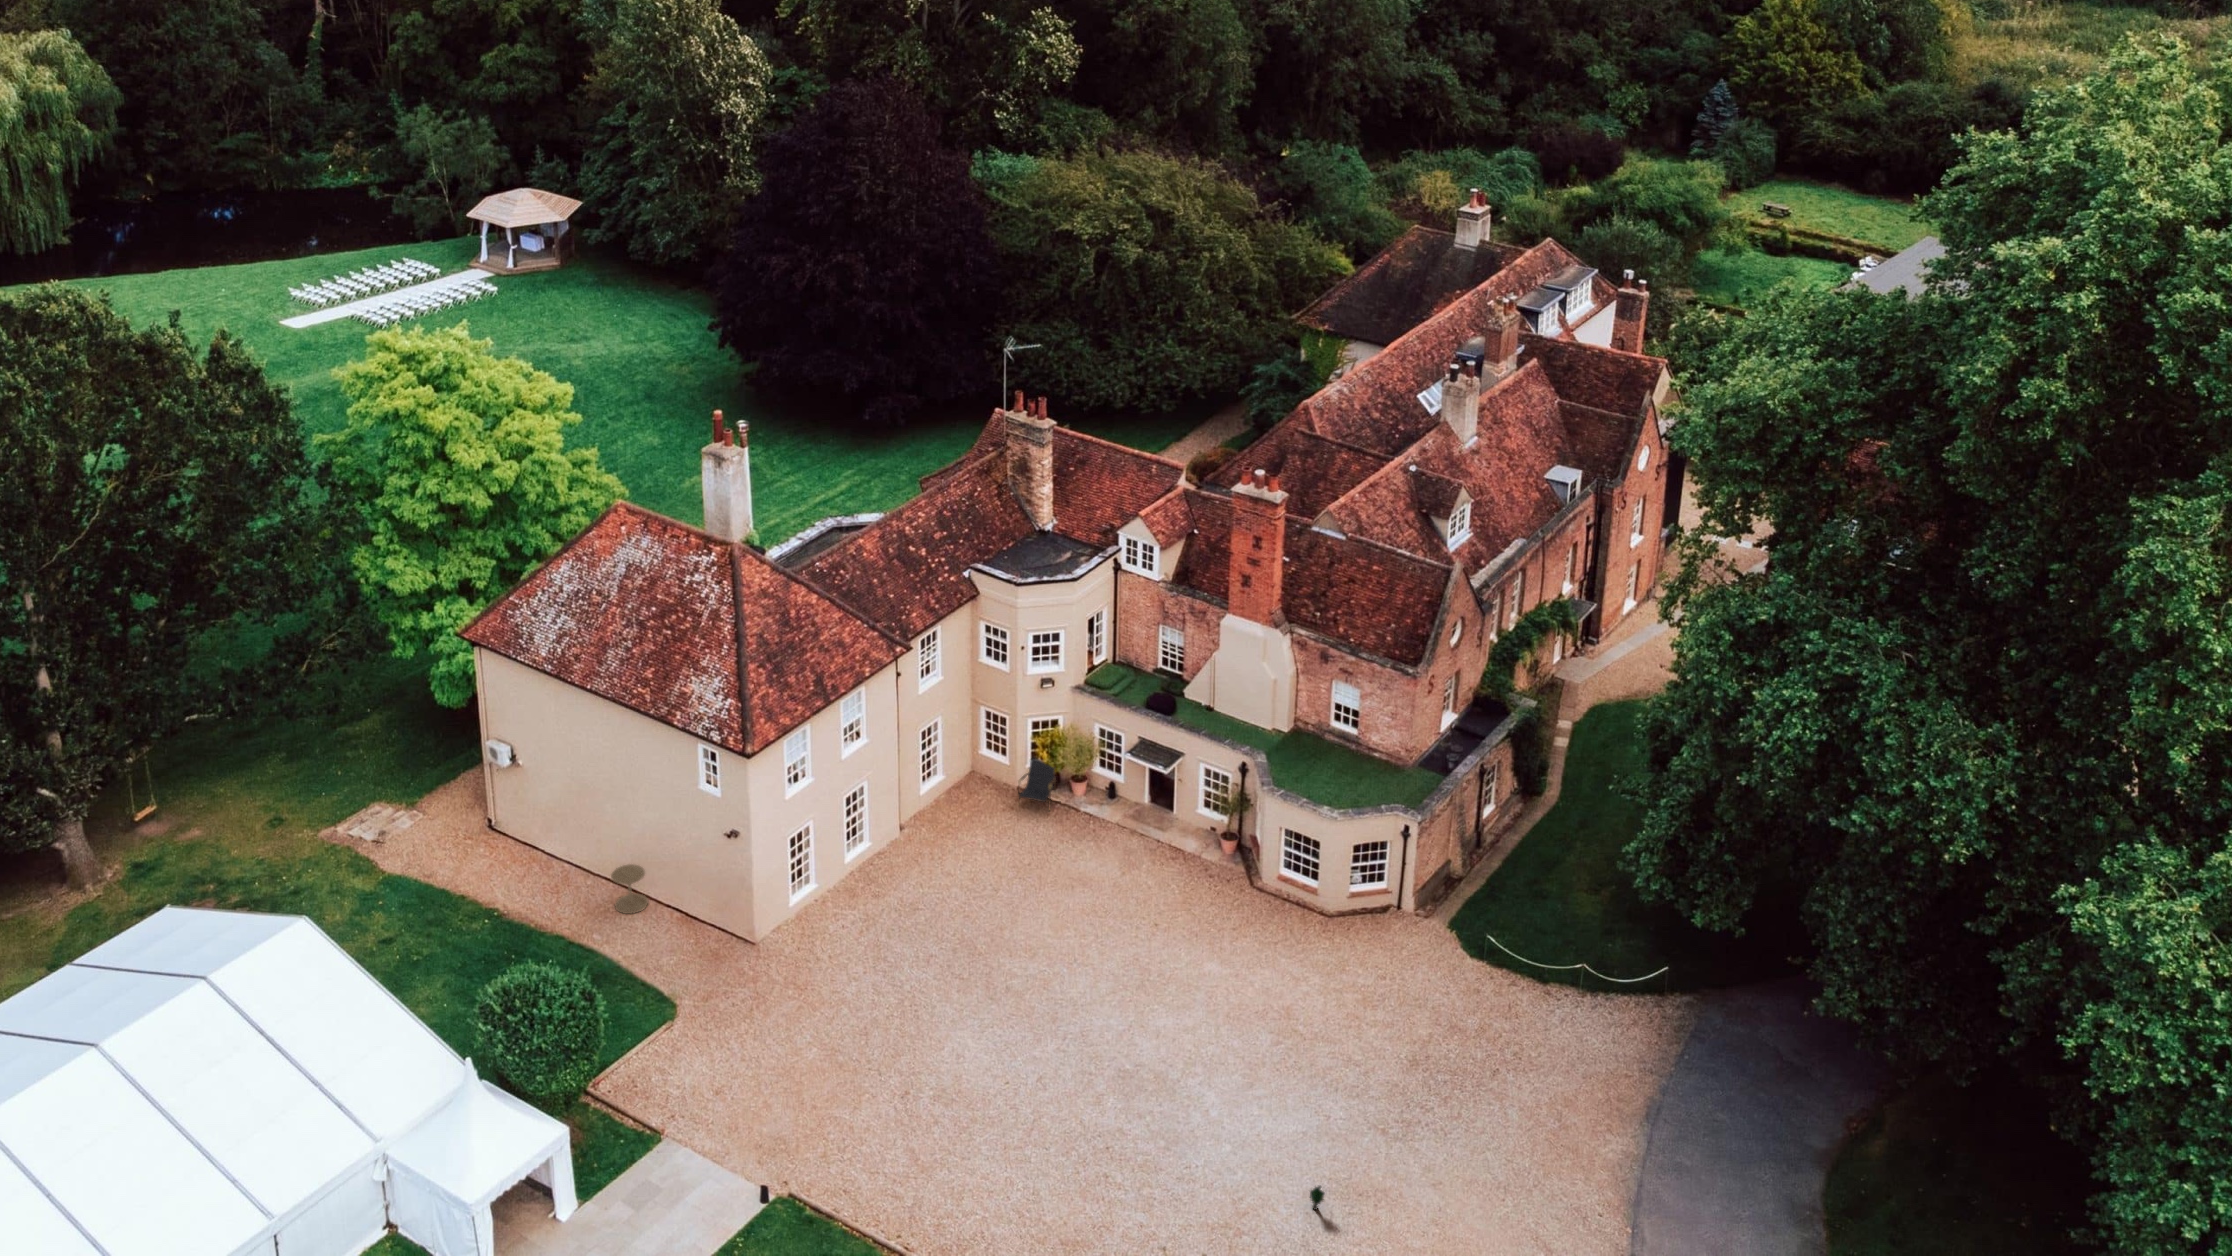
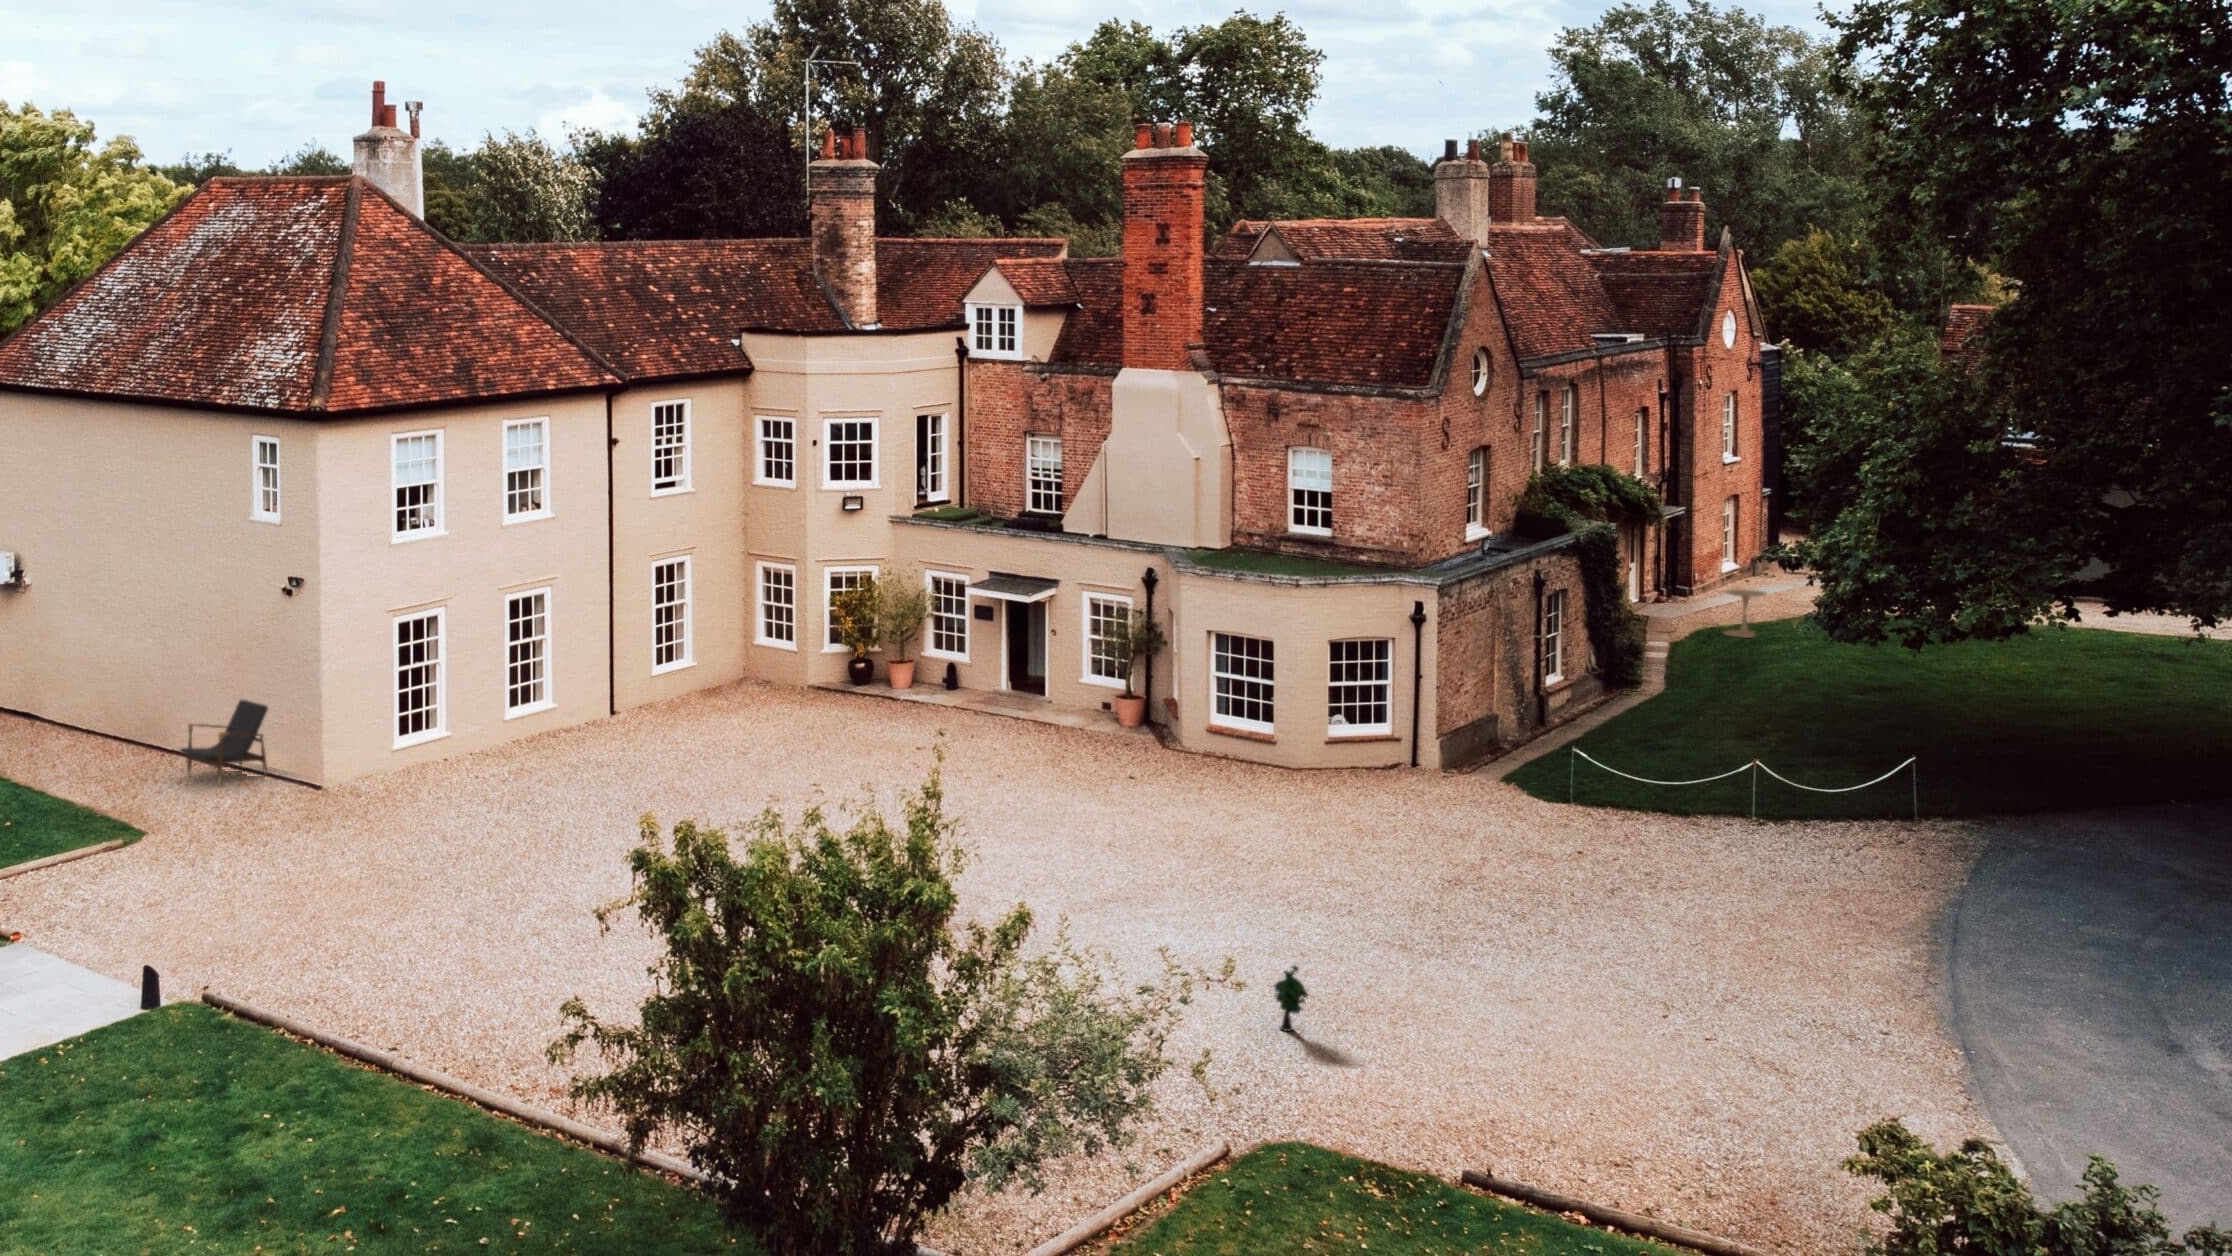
lounge chair: present [1018,758,1056,807] -> present [180,700,268,786]
pedestal table: present [611,864,648,914] -> present [1724,589,1766,638]

